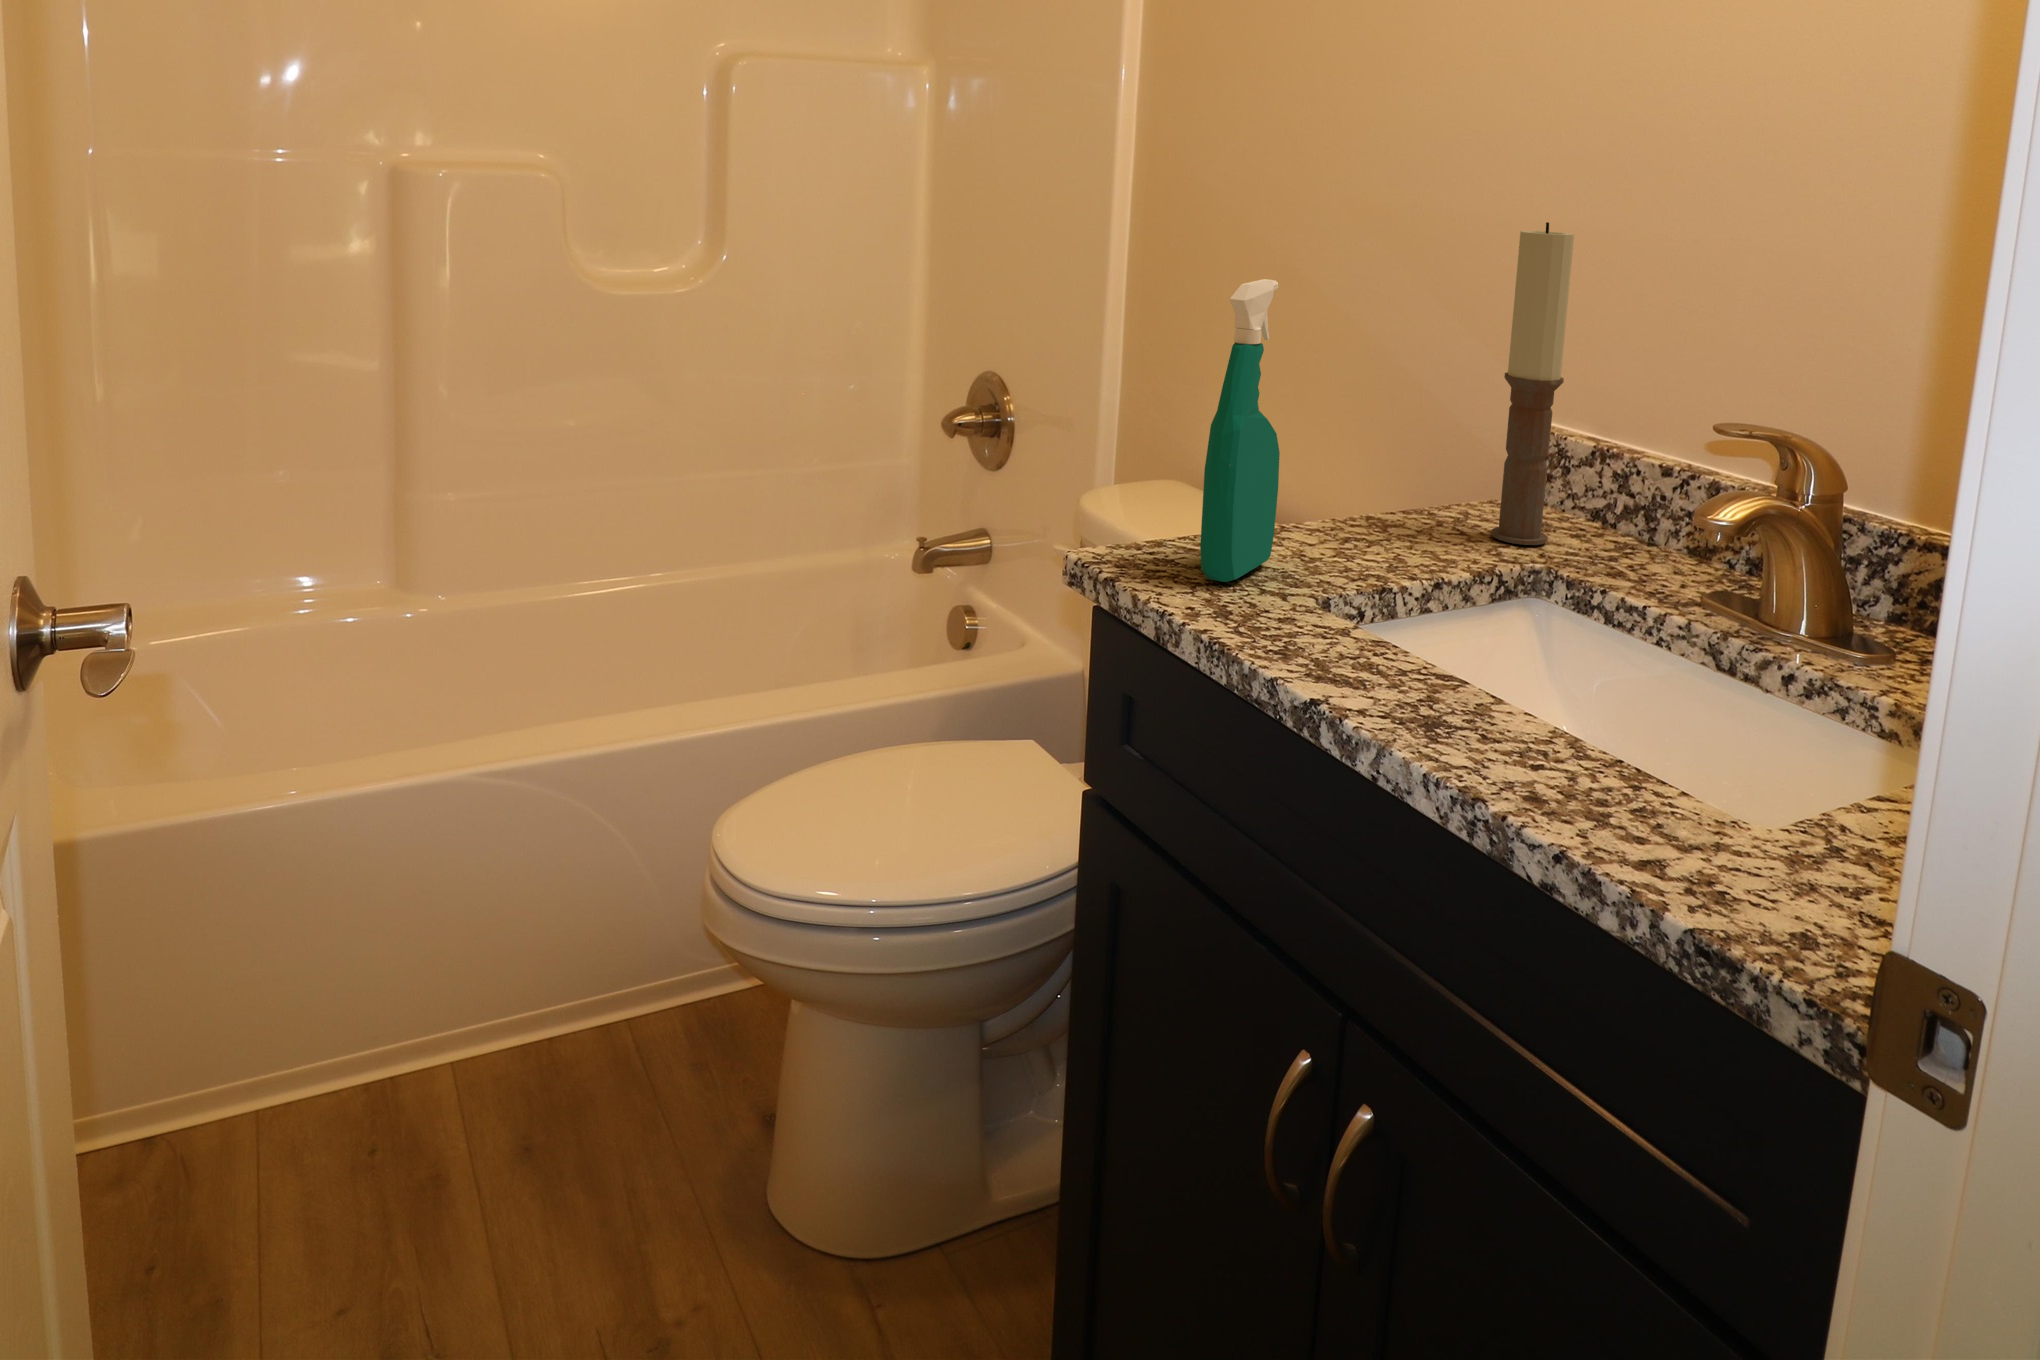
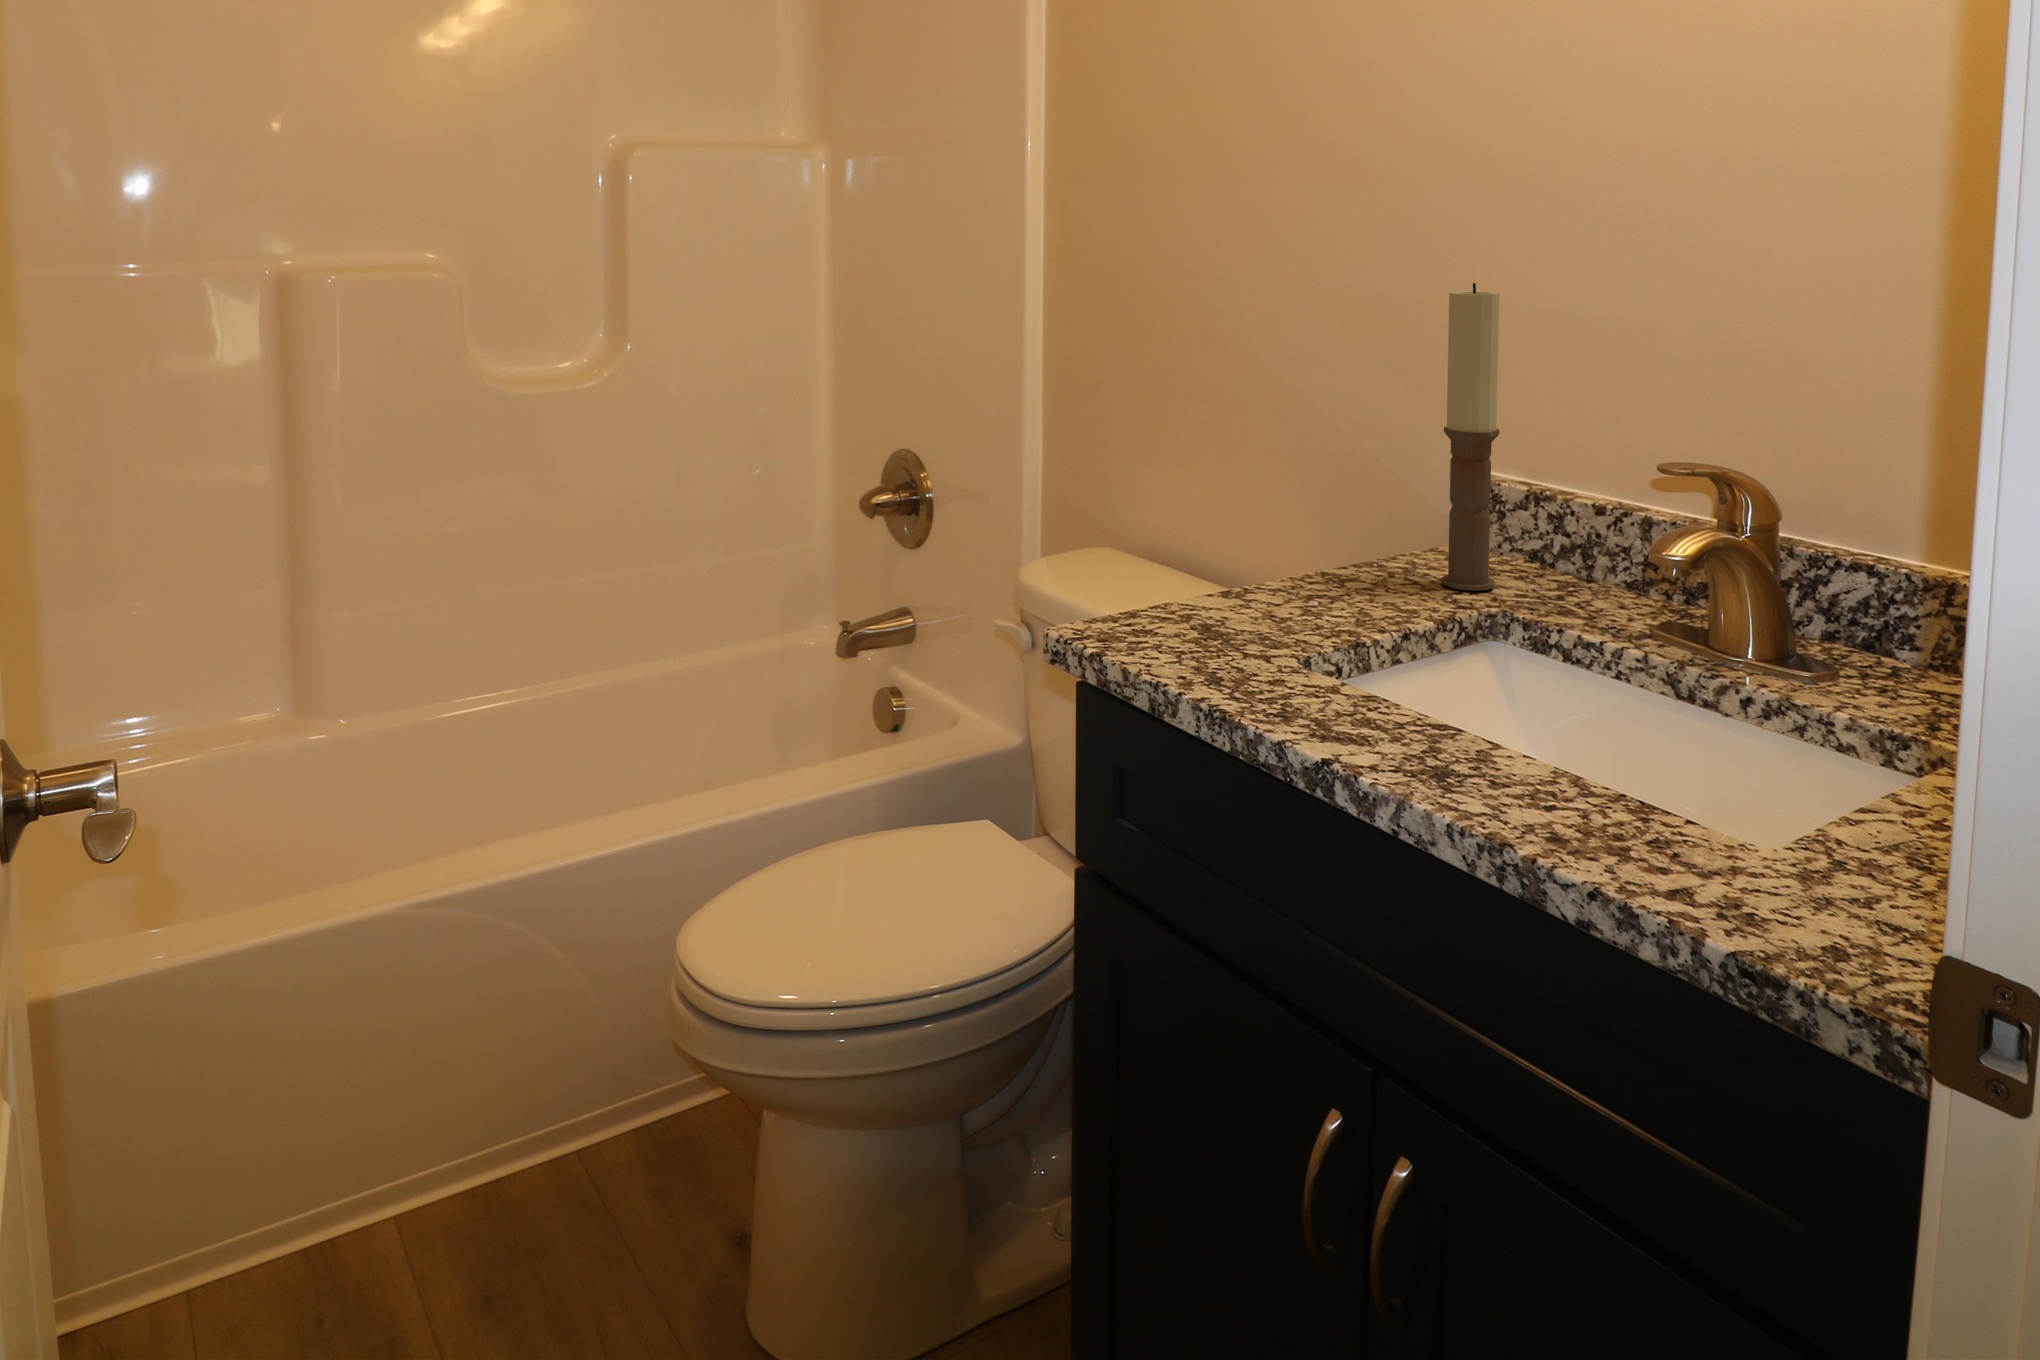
spray bottle: present [1200,279,1280,582] -> none [1183,352,1249,649]

